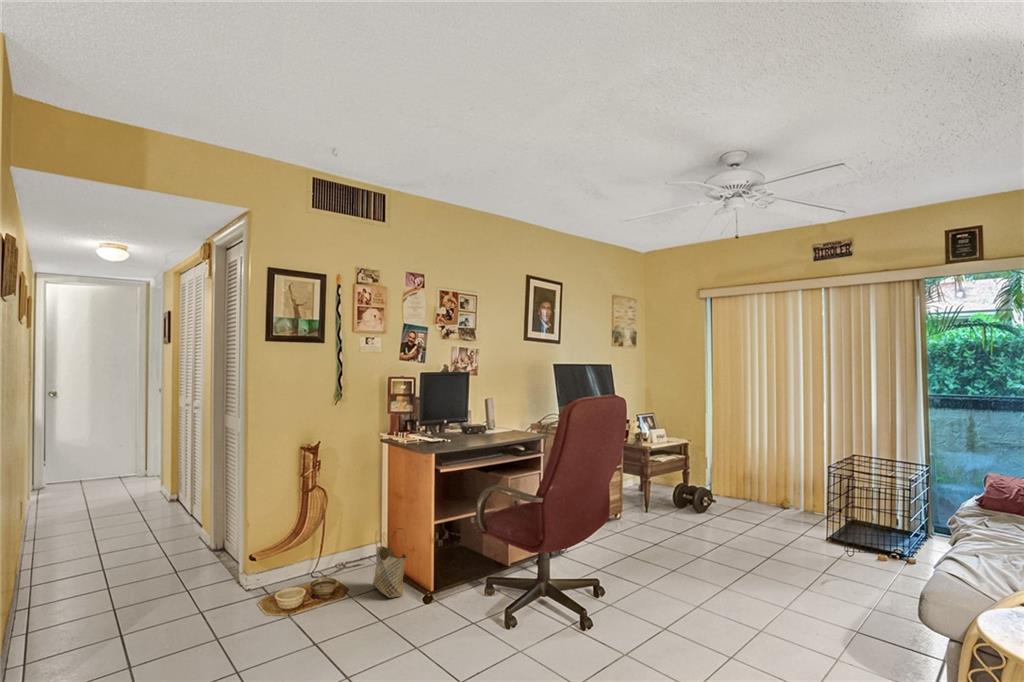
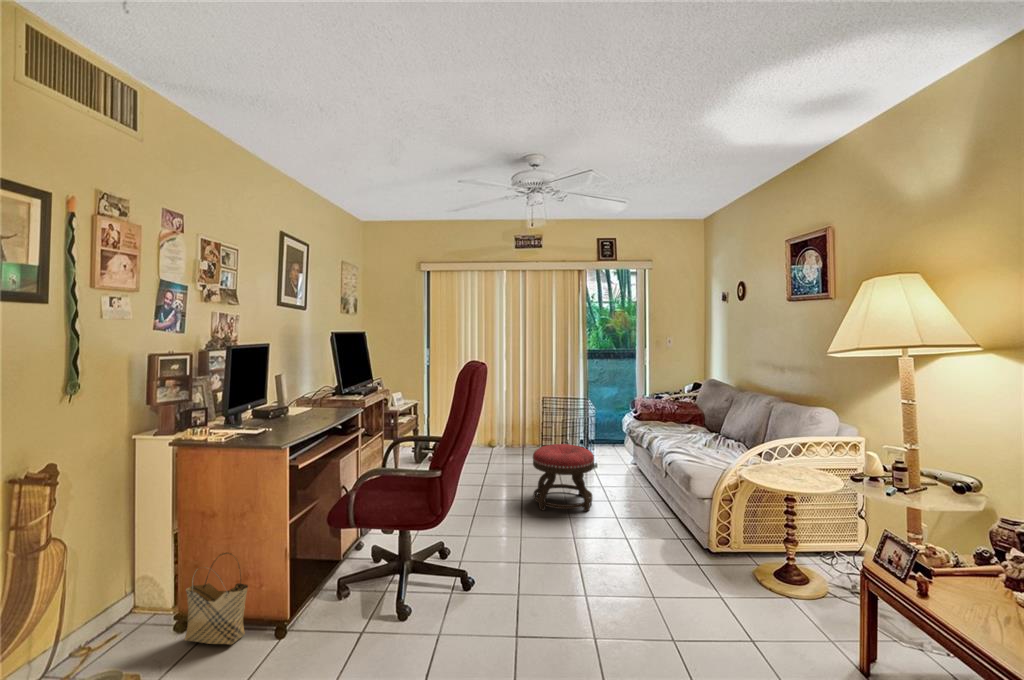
ottoman: none [754,515,849,619] -> present [533,444,594,511]

